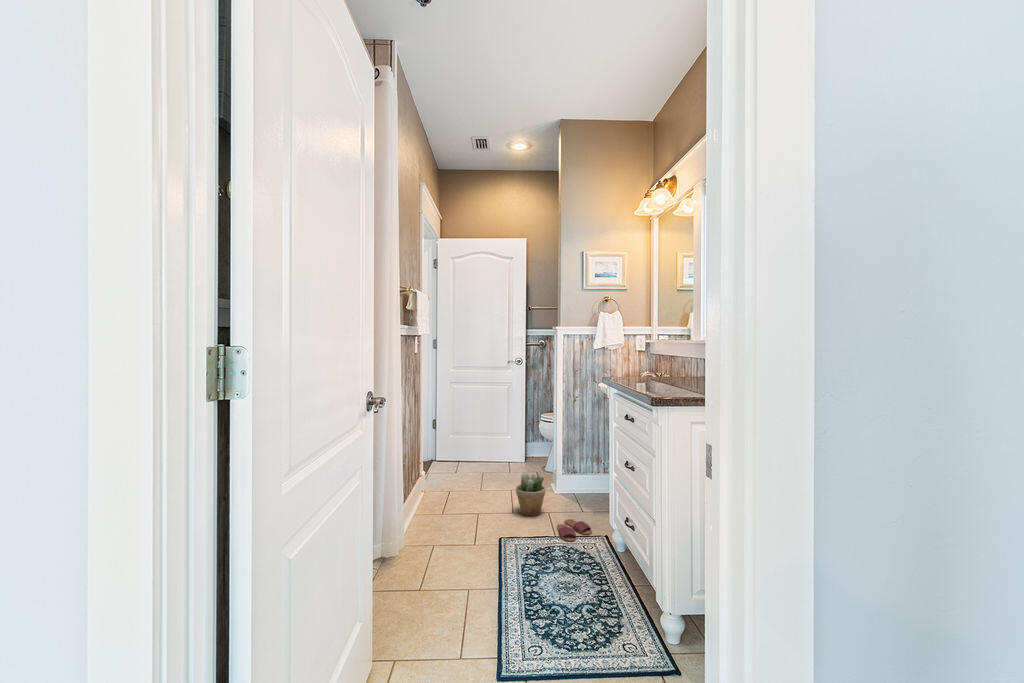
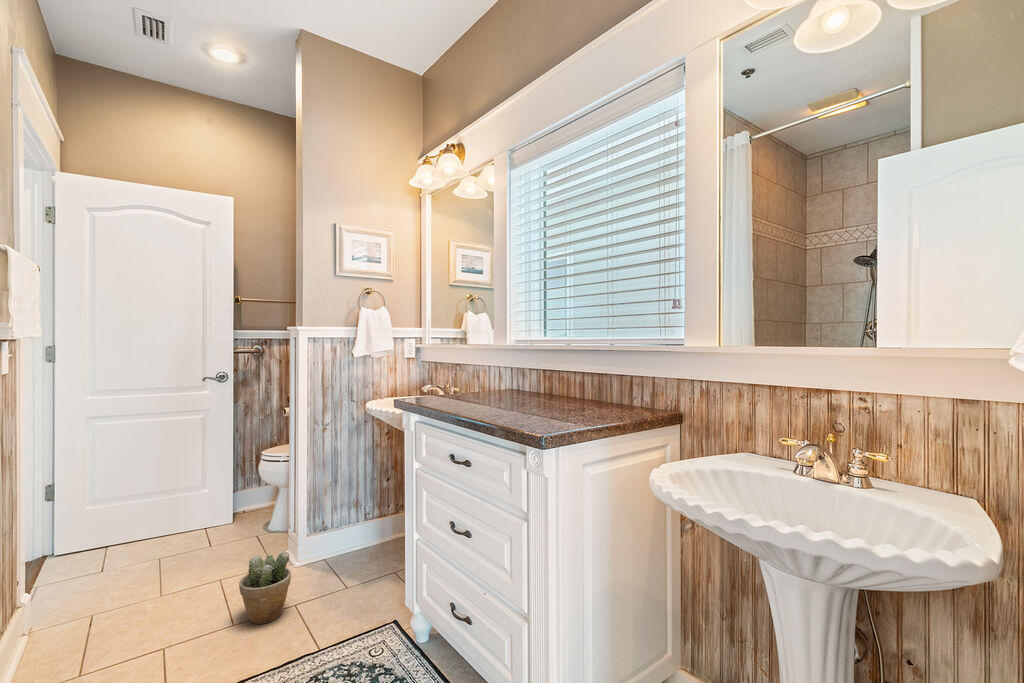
slippers: present [557,519,592,541] -> none [317,608,373,652]

